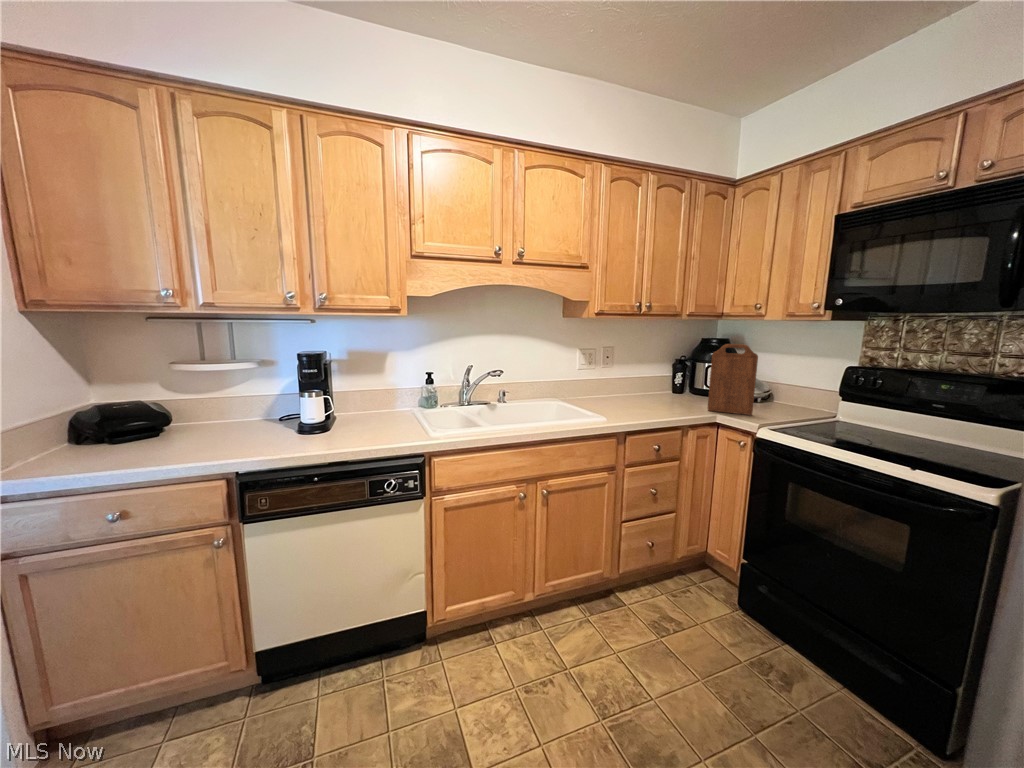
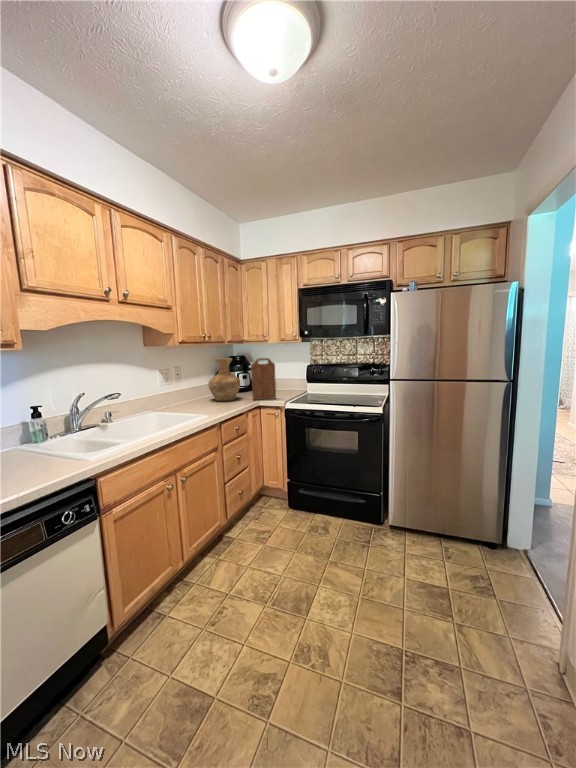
vase: none [646,340,696,404] -> present [209,358,240,401]

